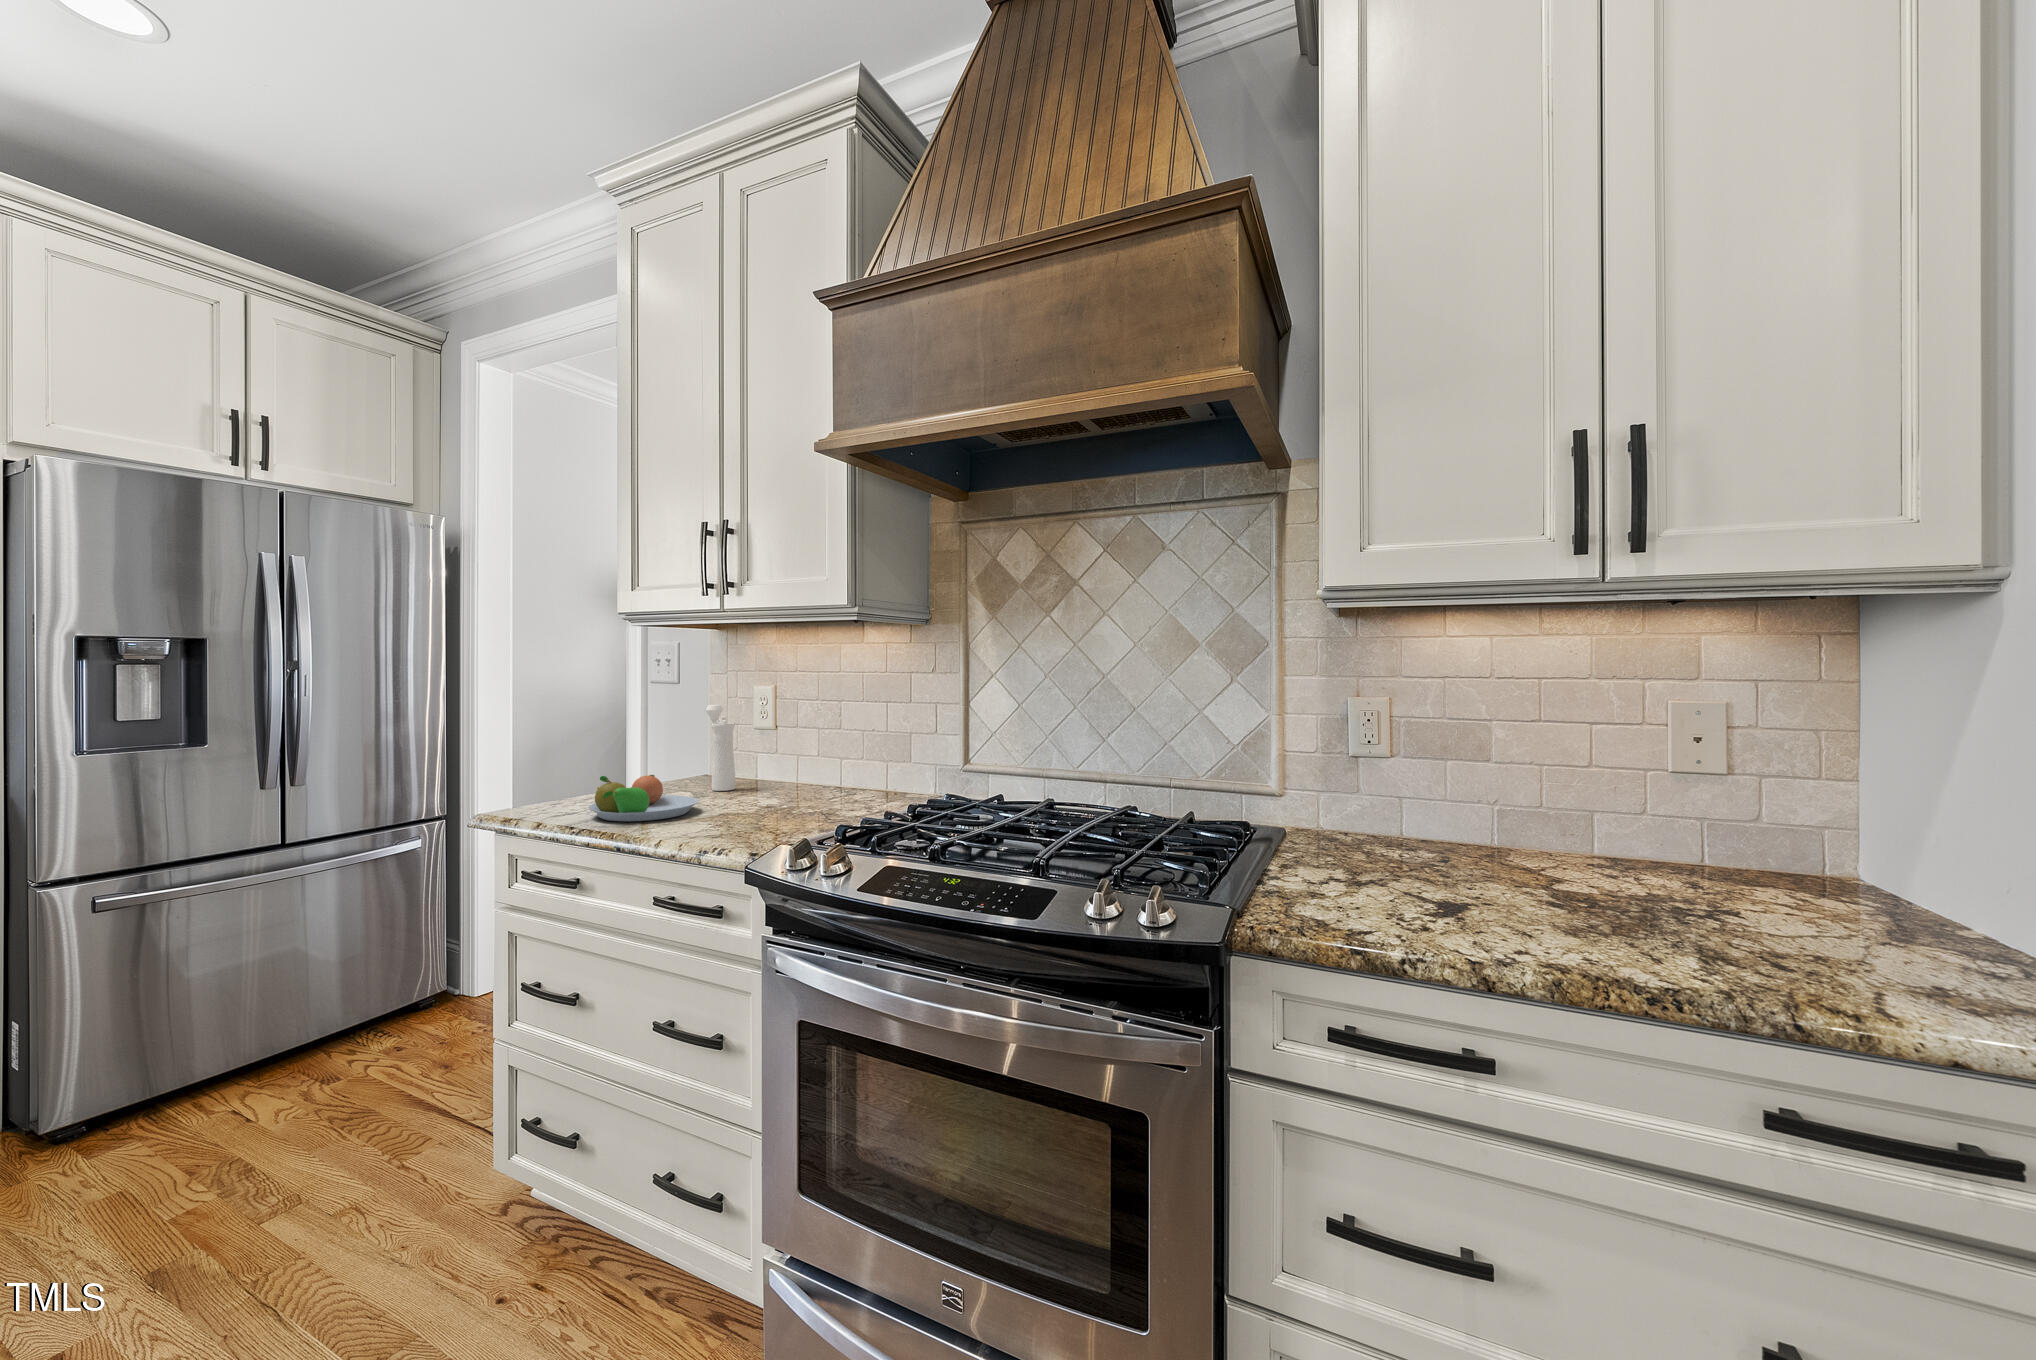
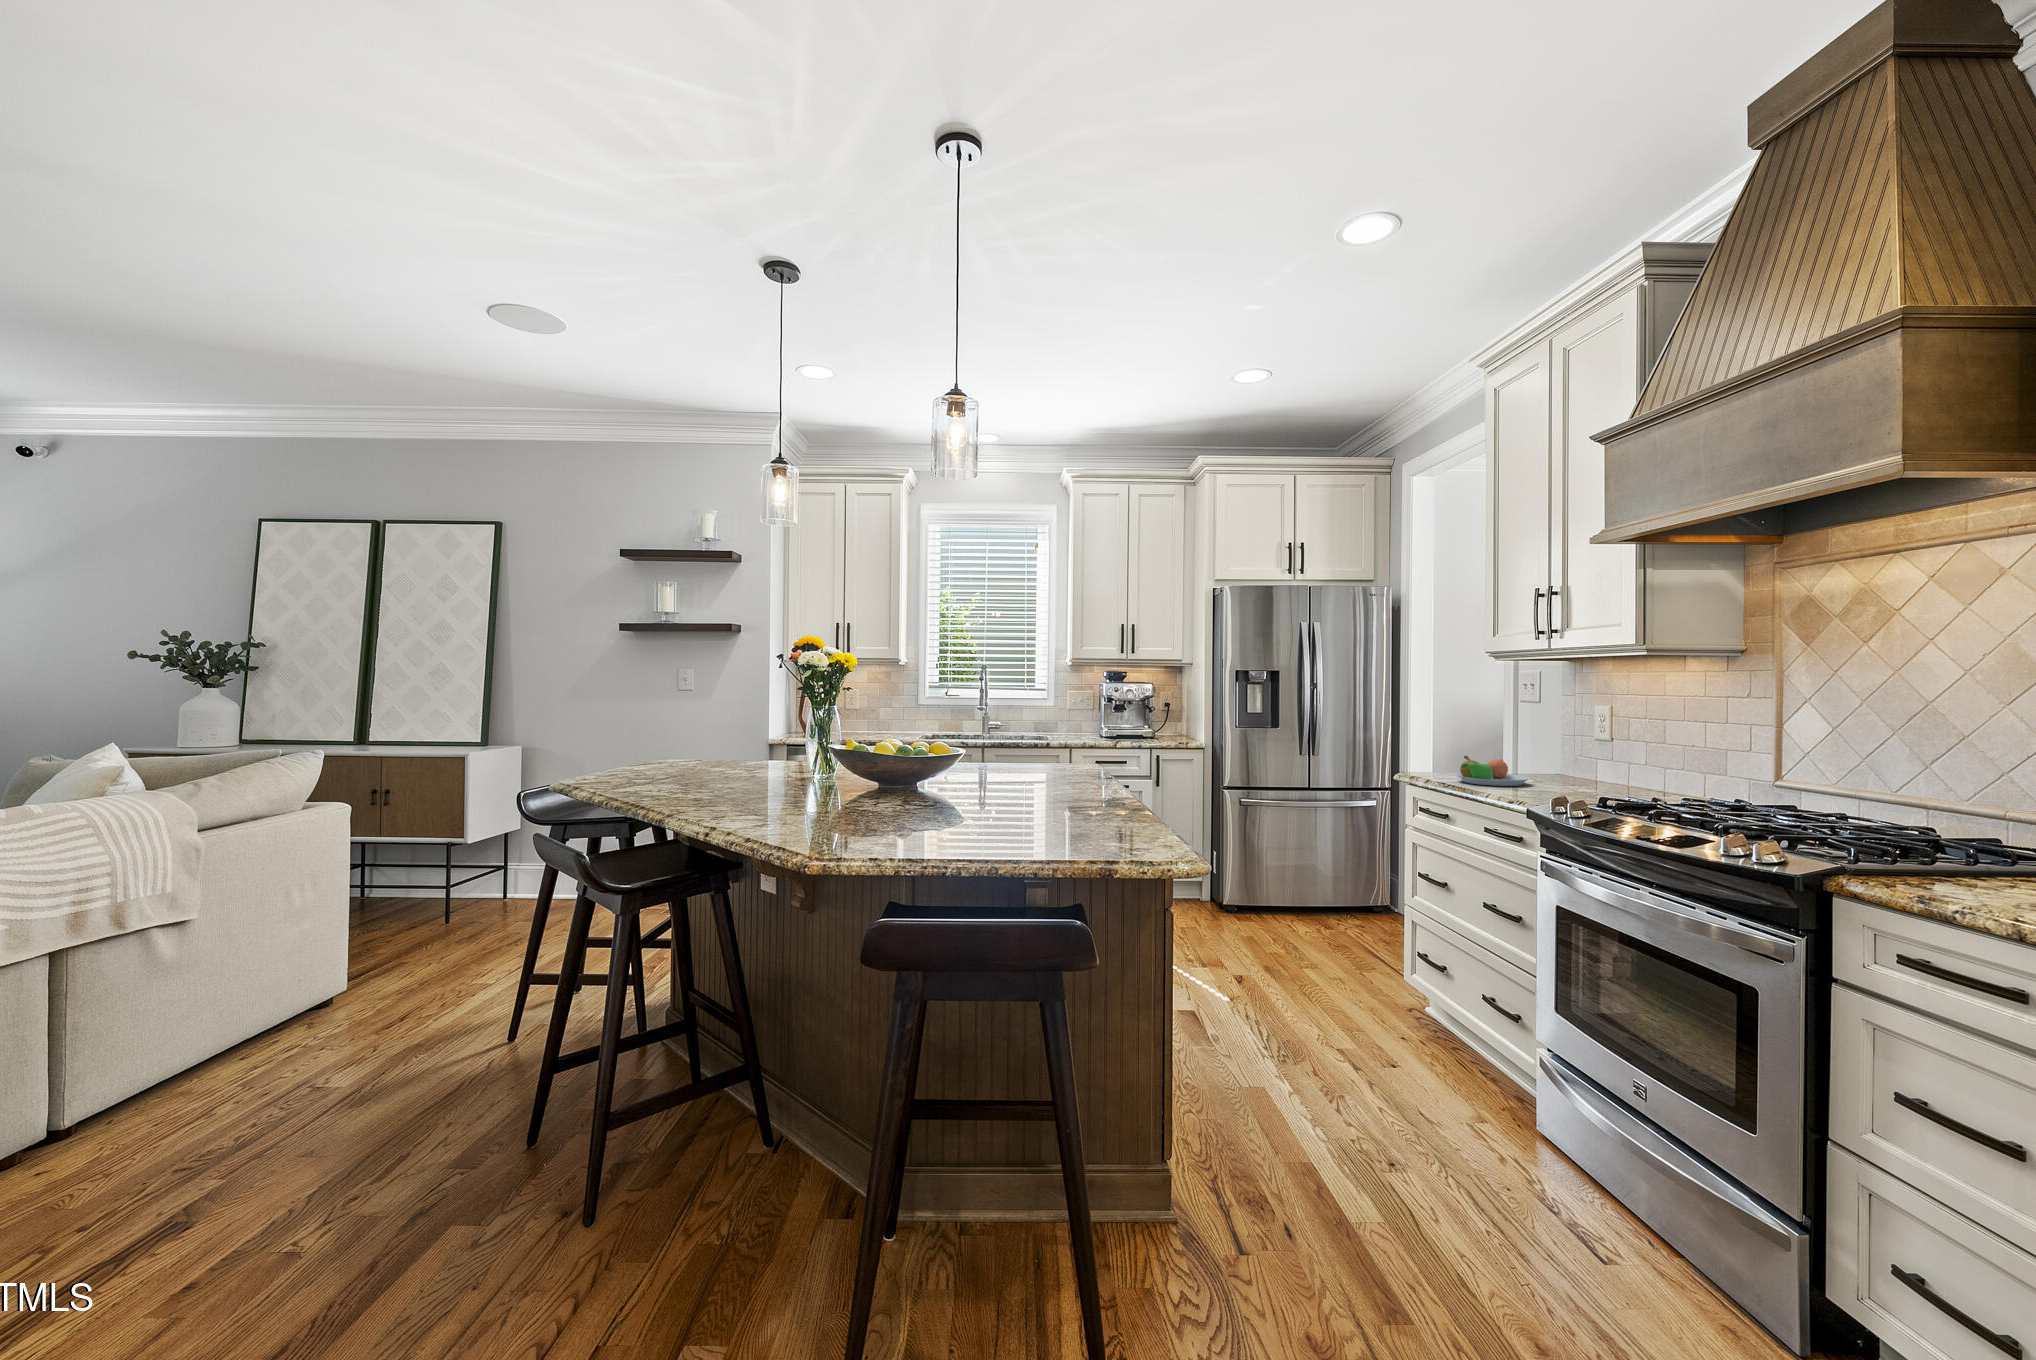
pepper mill: present [706,705,735,791] -> none [1554,717,1574,779]

